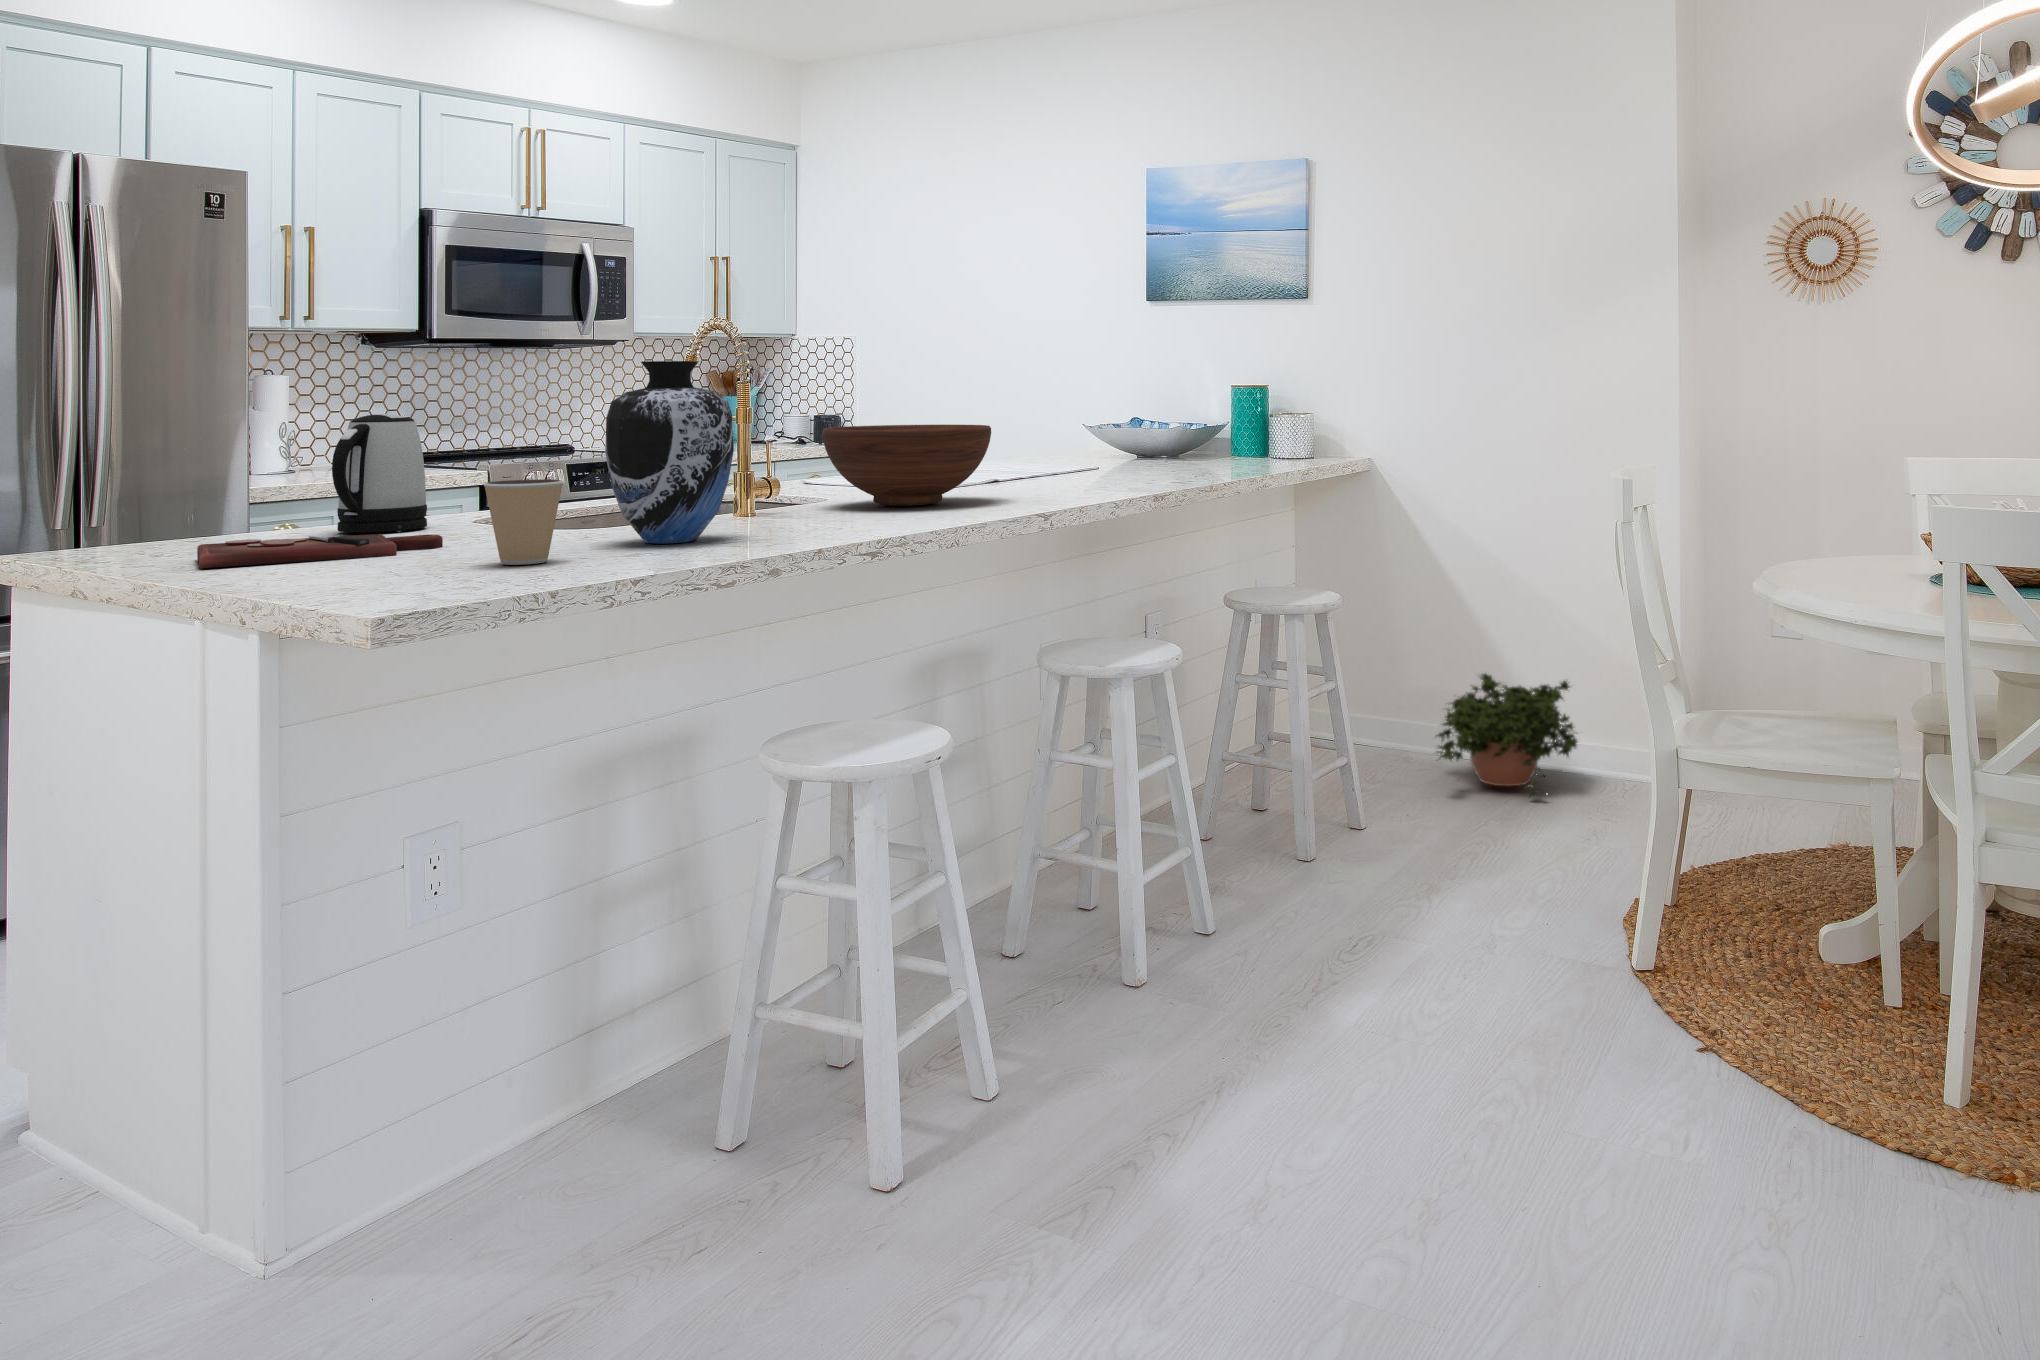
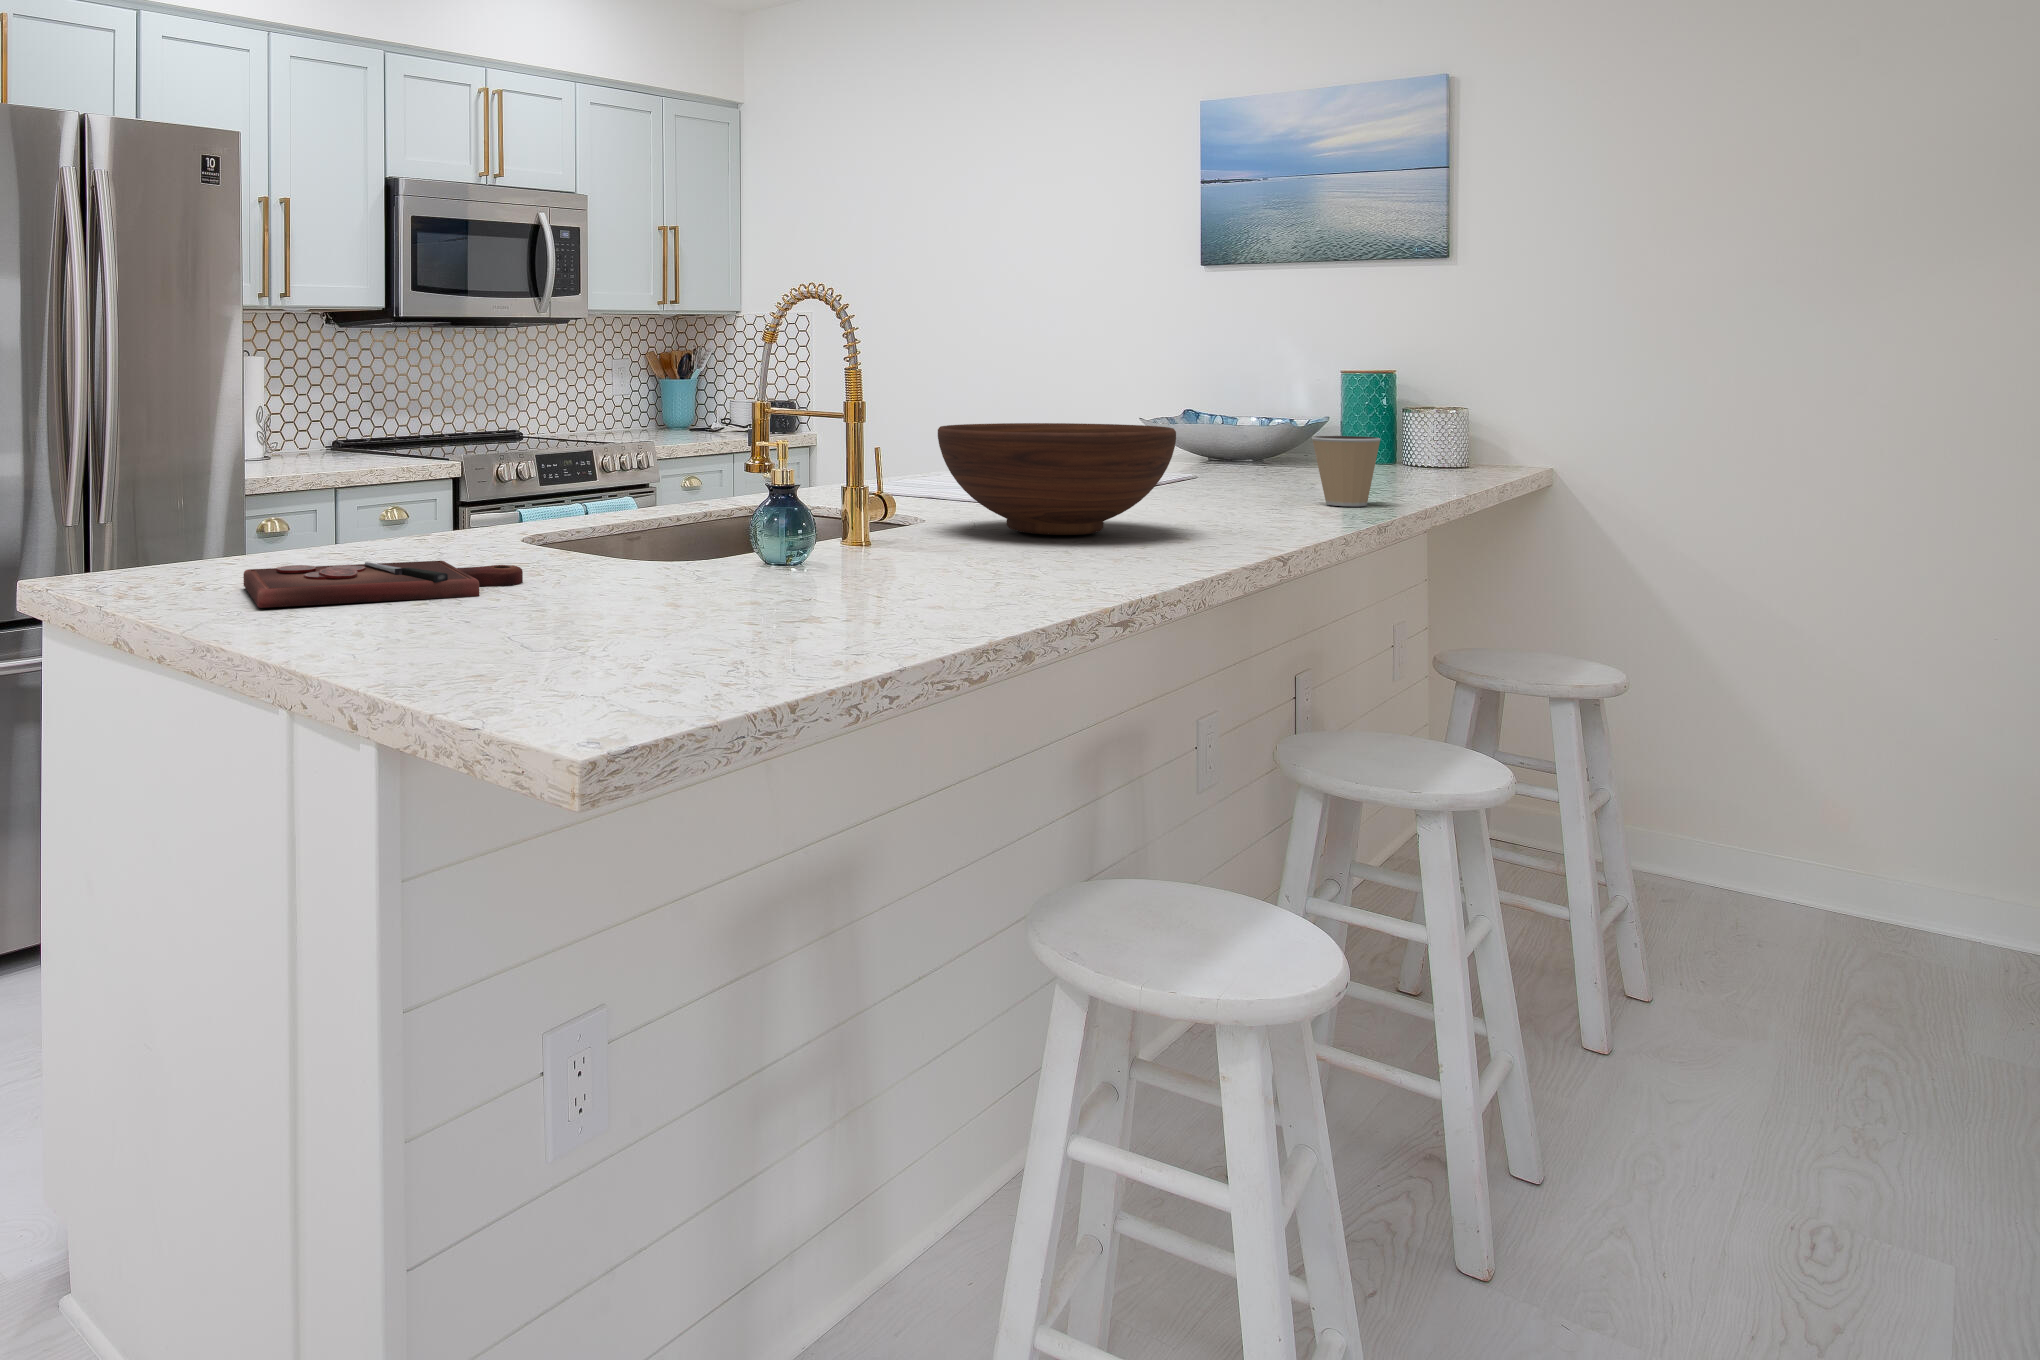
vase: present [605,361,734,543] -> none [742,337,915,595]
kettle: present [332,414,427,532] -> none [370,404,467,550]
coffee cup: present [484,479,563,565] -> present [1312,436,1381,506]
potted plant: present [1435,674,1577,795] -> none [1707,782,1990,985]

